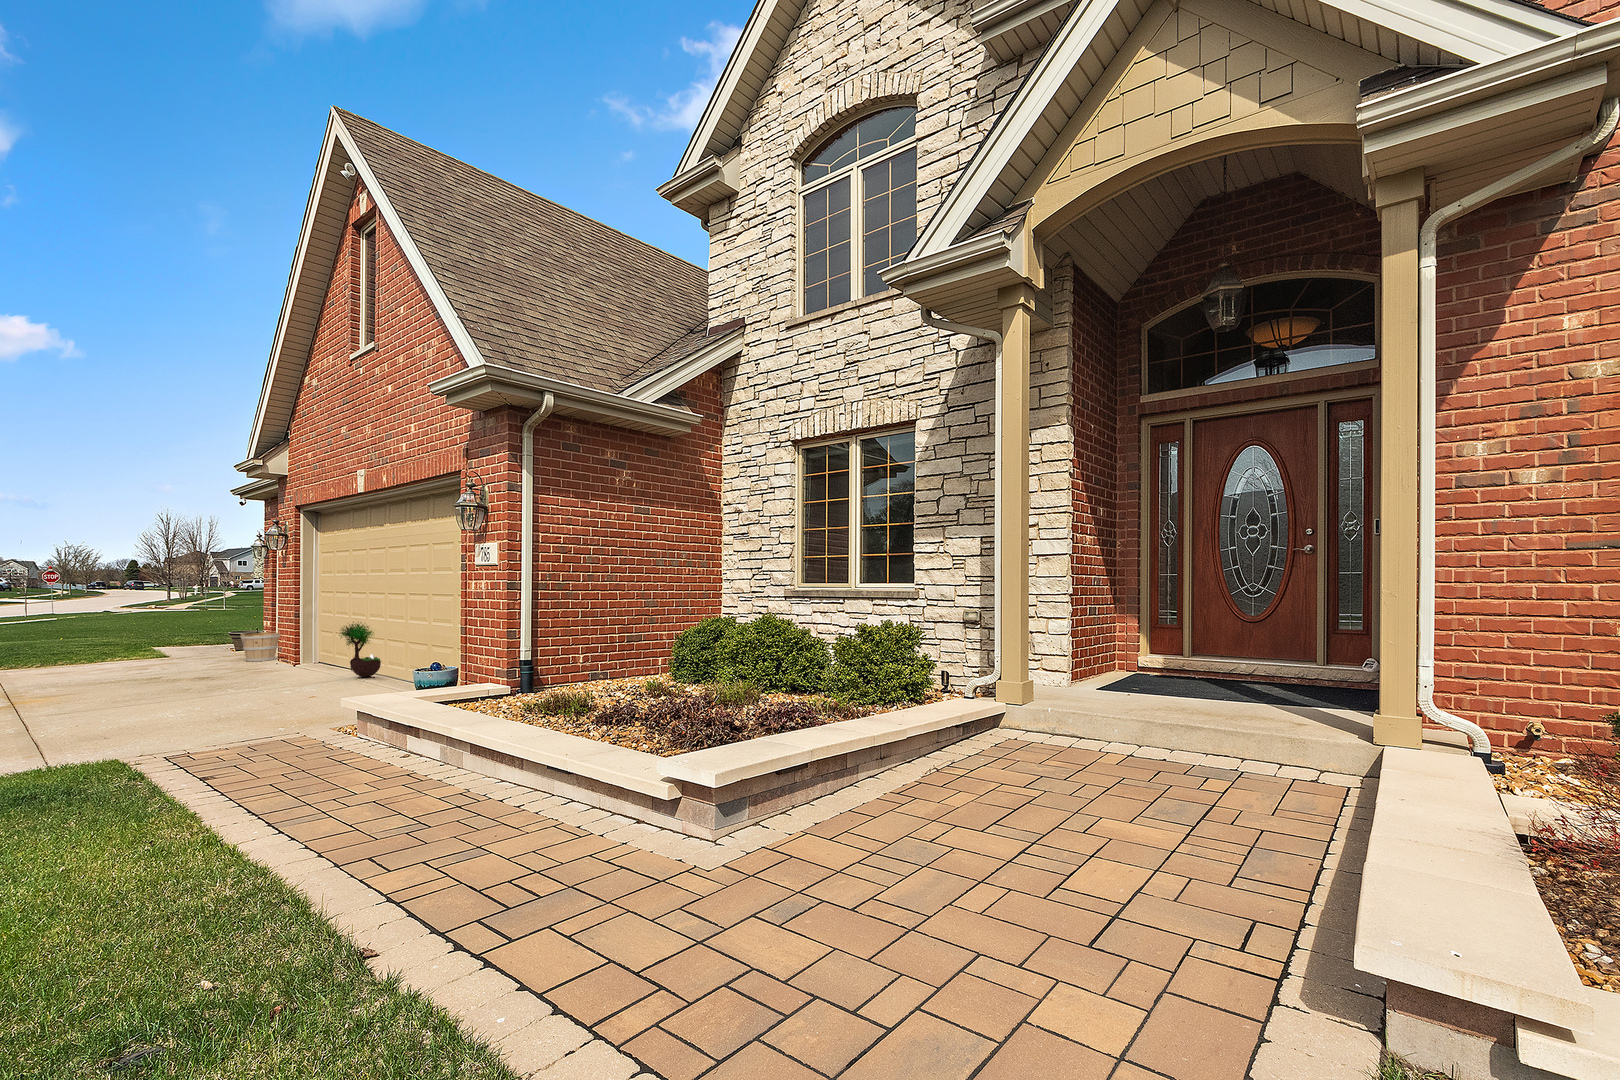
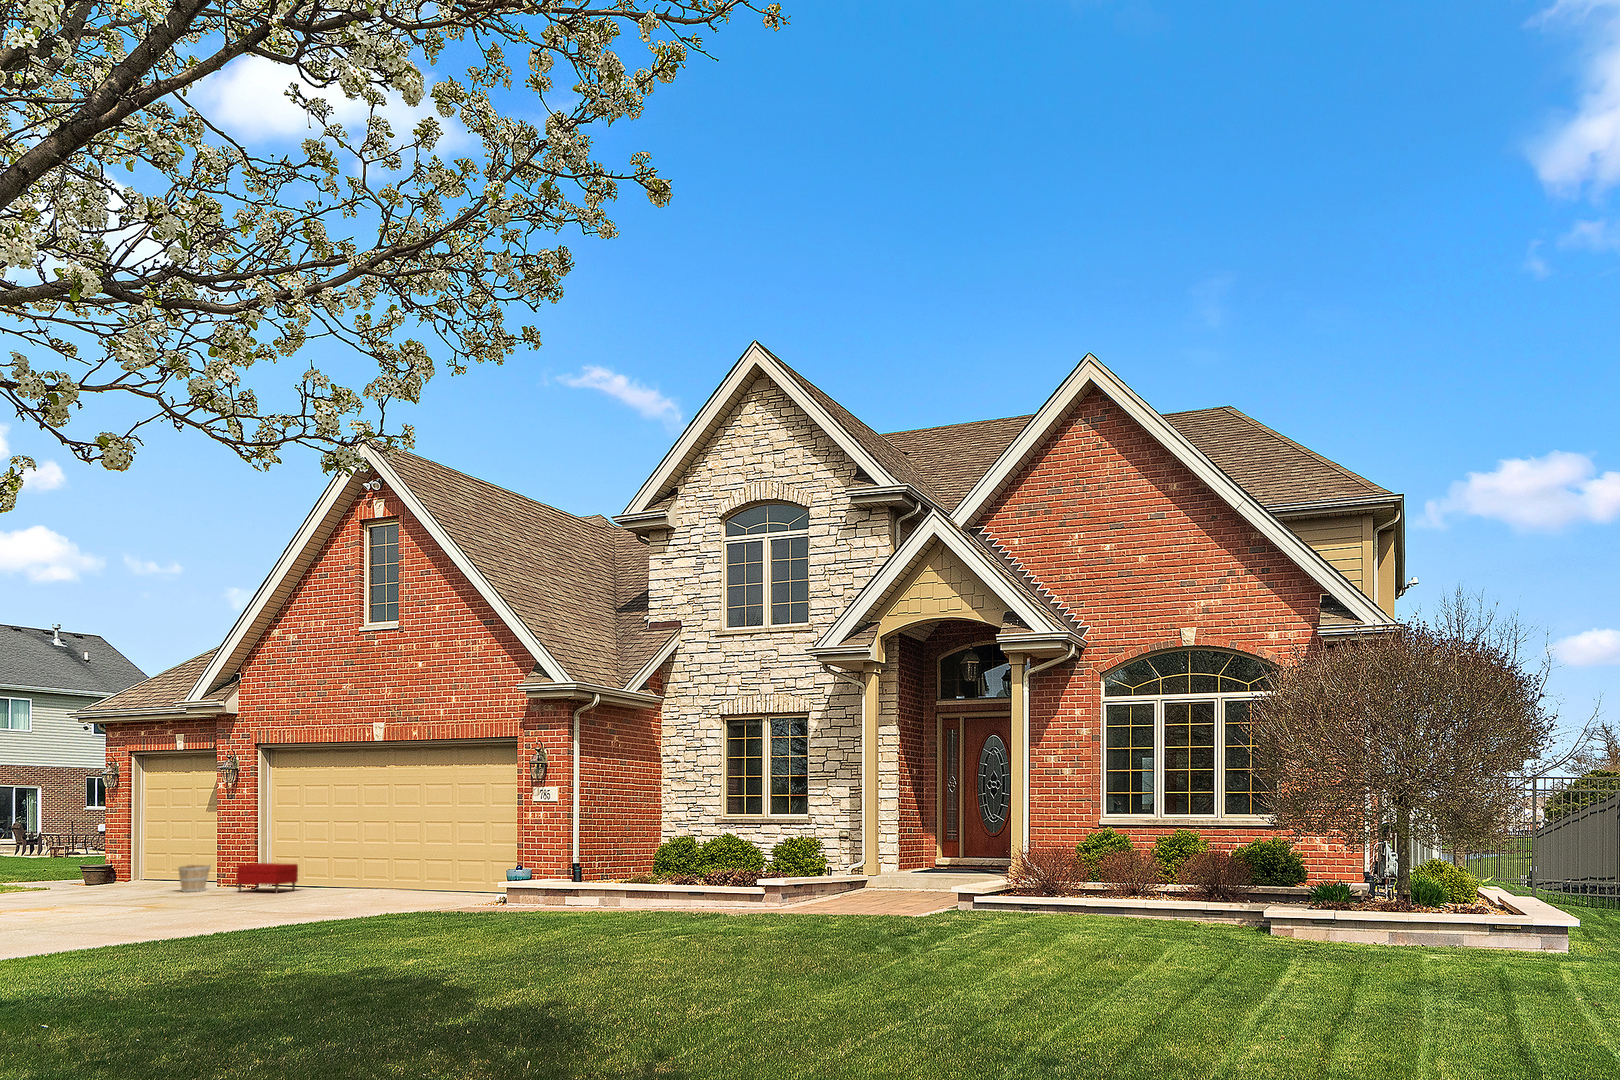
potted tree: present [339,622,381,677] -> none [348,847,379,894]
bench: none [279,633,336,669] -> present [236,863,298,893]

